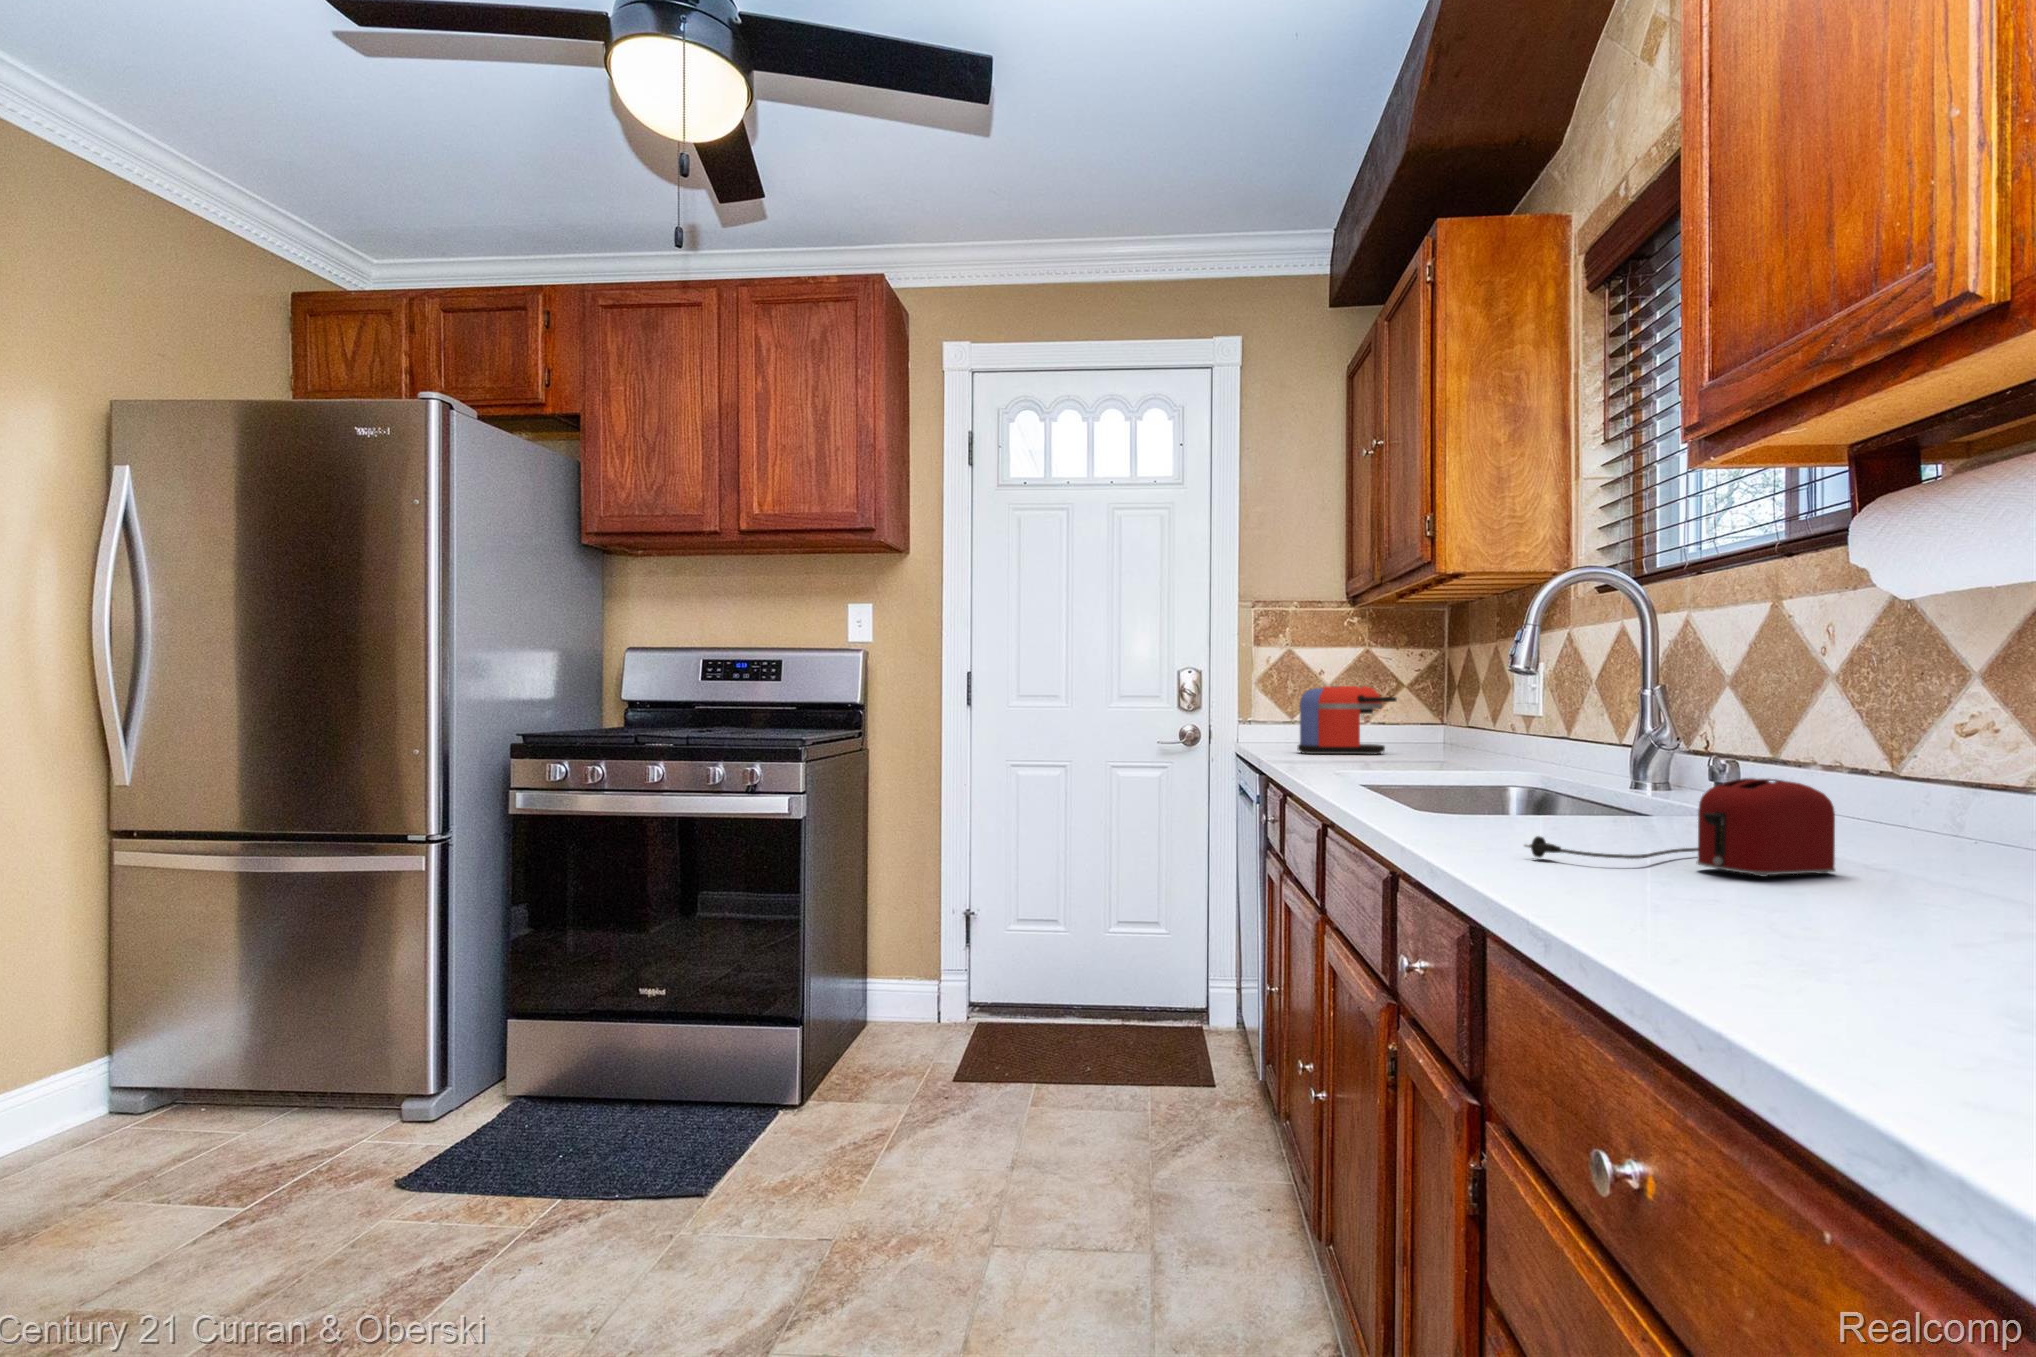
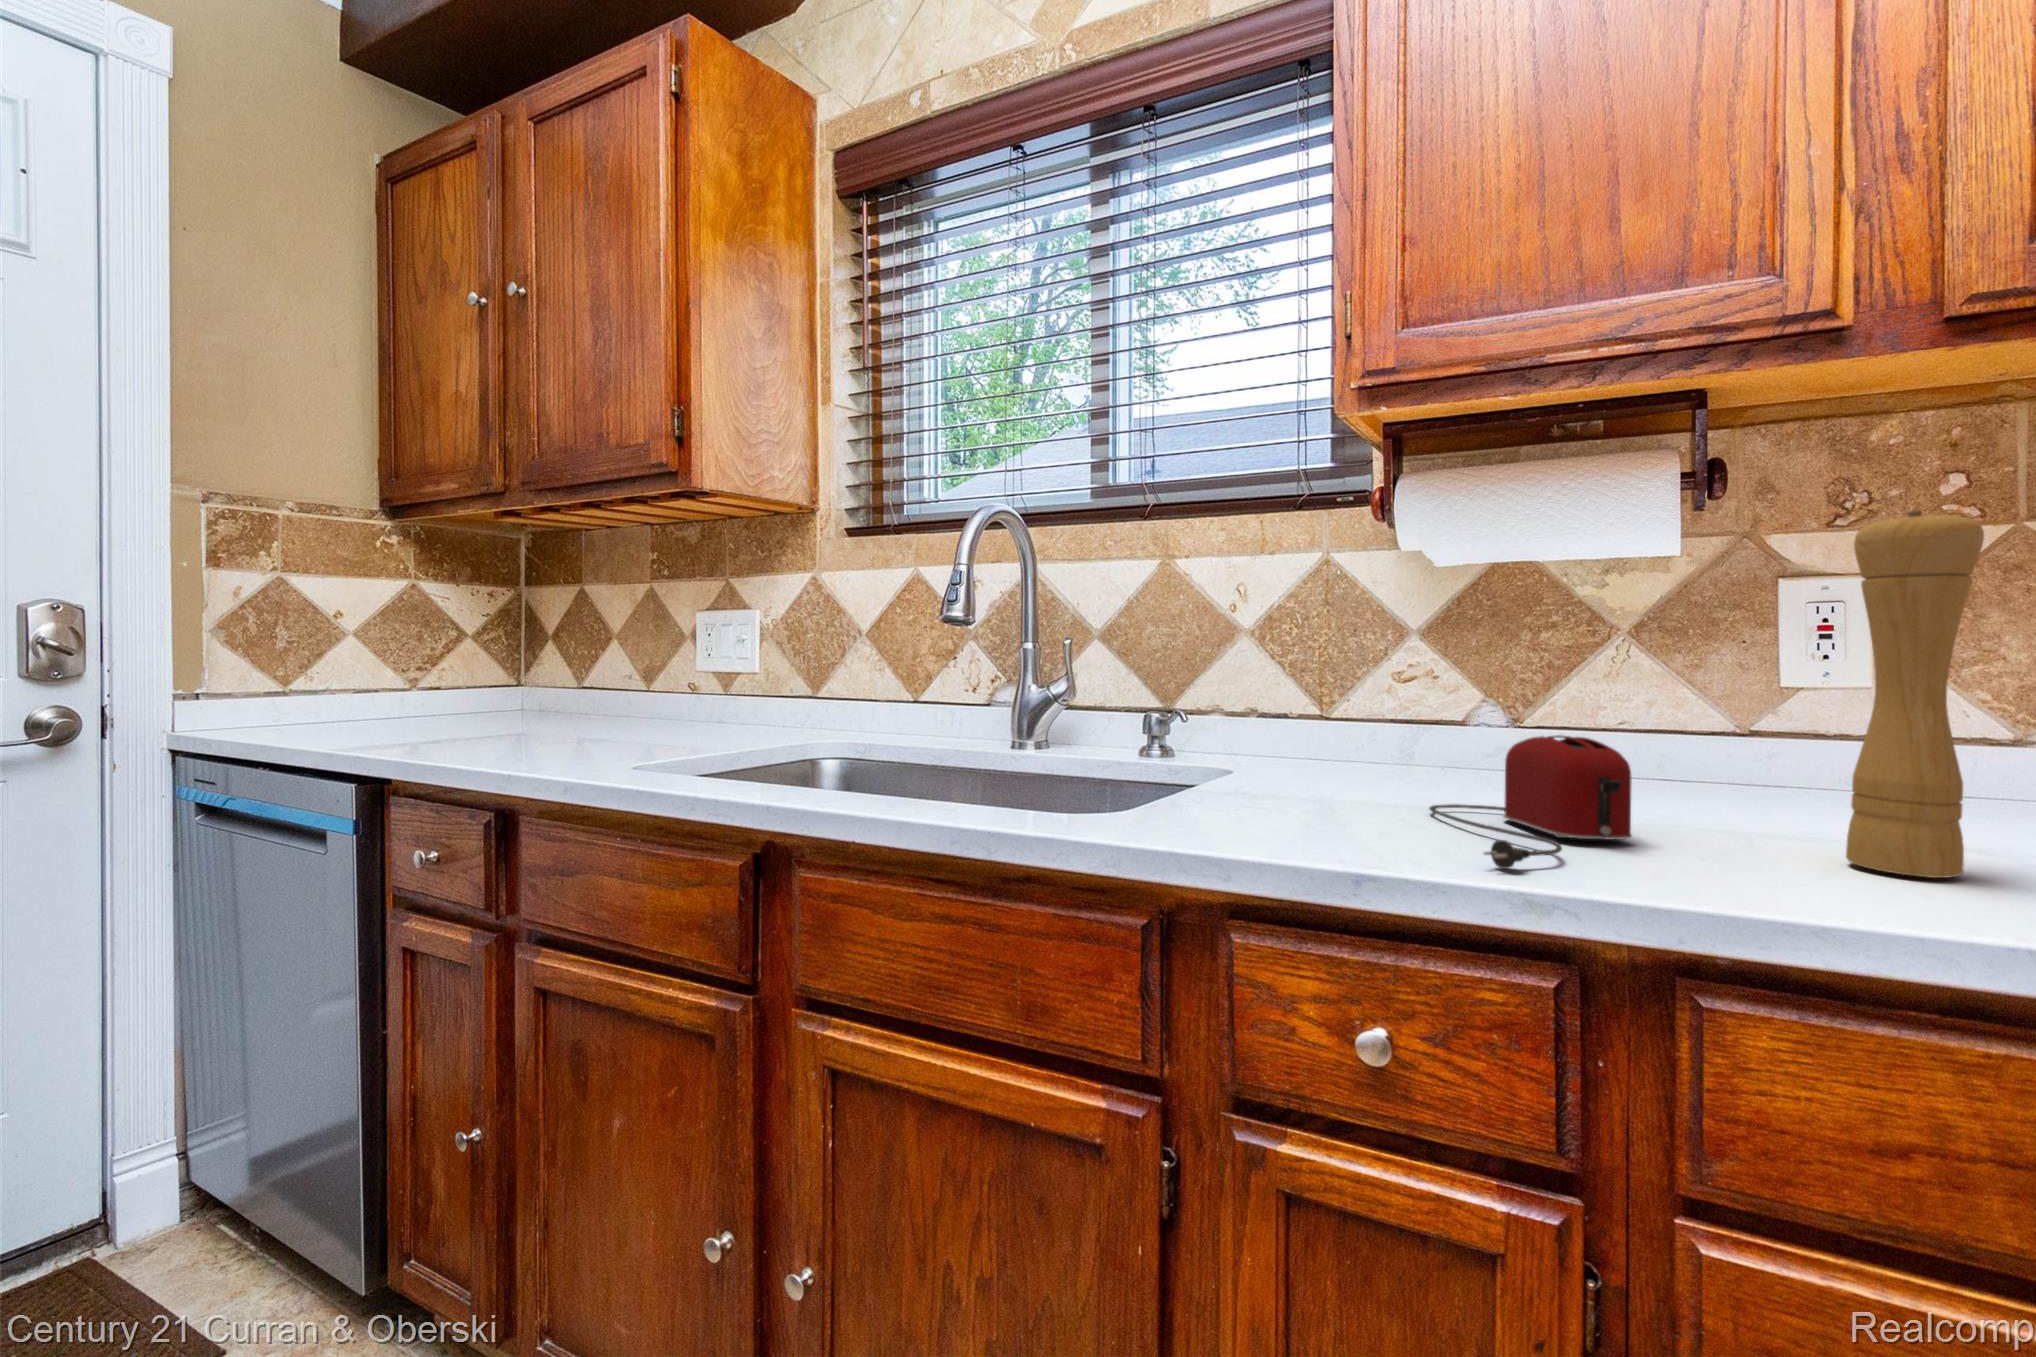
pepper mill: none [1820,554,1939,929] -> present [1846,511,1984,878]
coffee maker: present [1297,686,1397,754] -> none [318,635,478,742]

